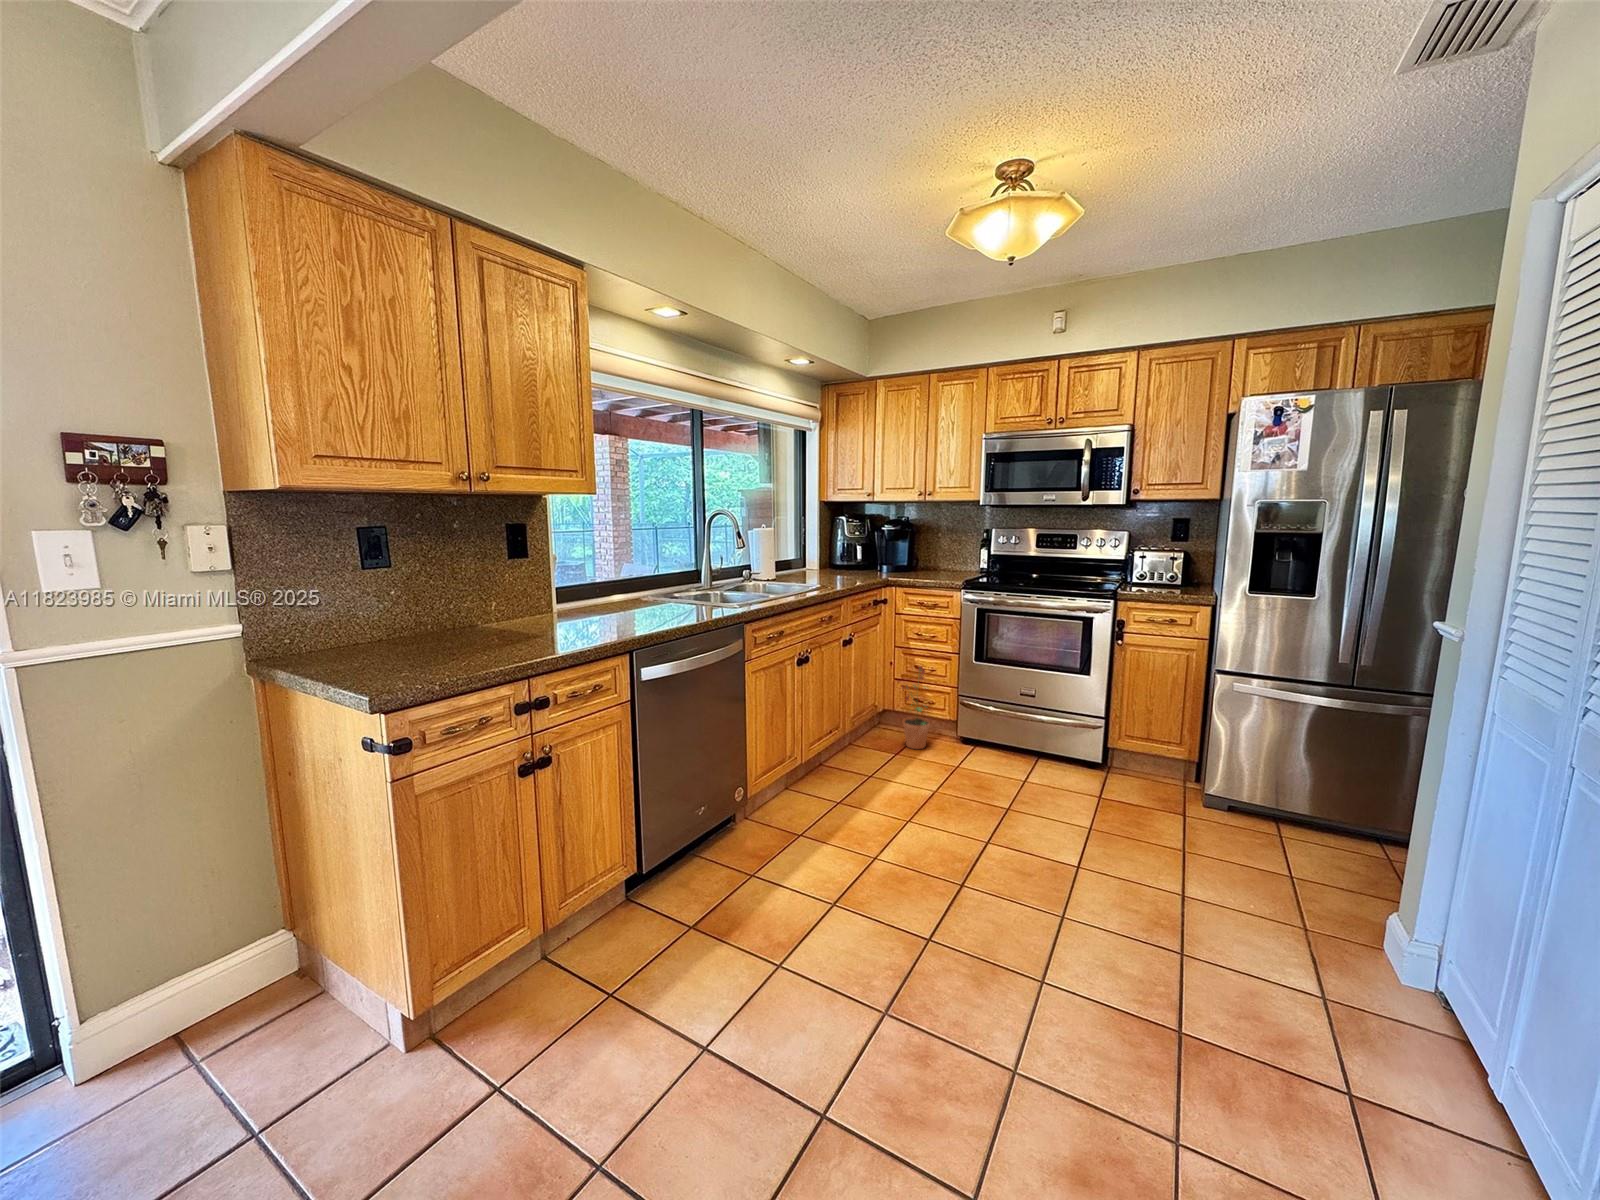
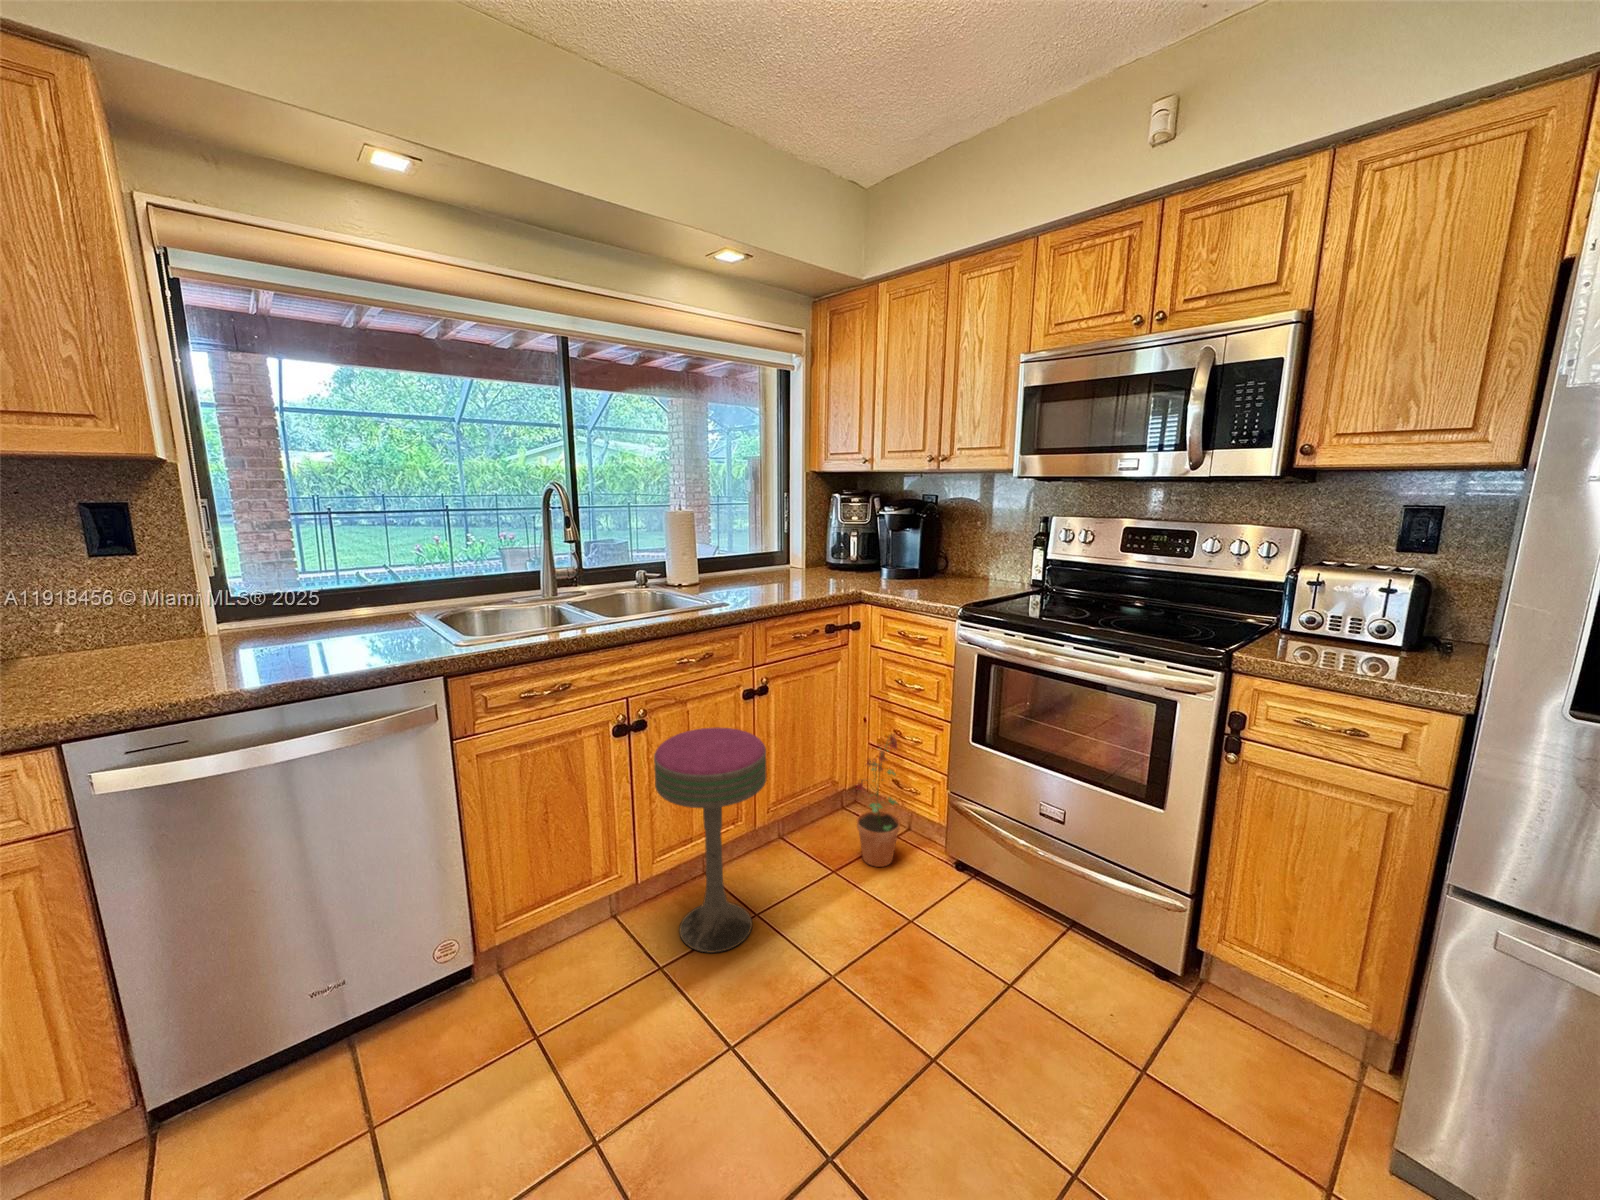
bar stool: none [818,660,886,793] -> present [654,727,767,953]

